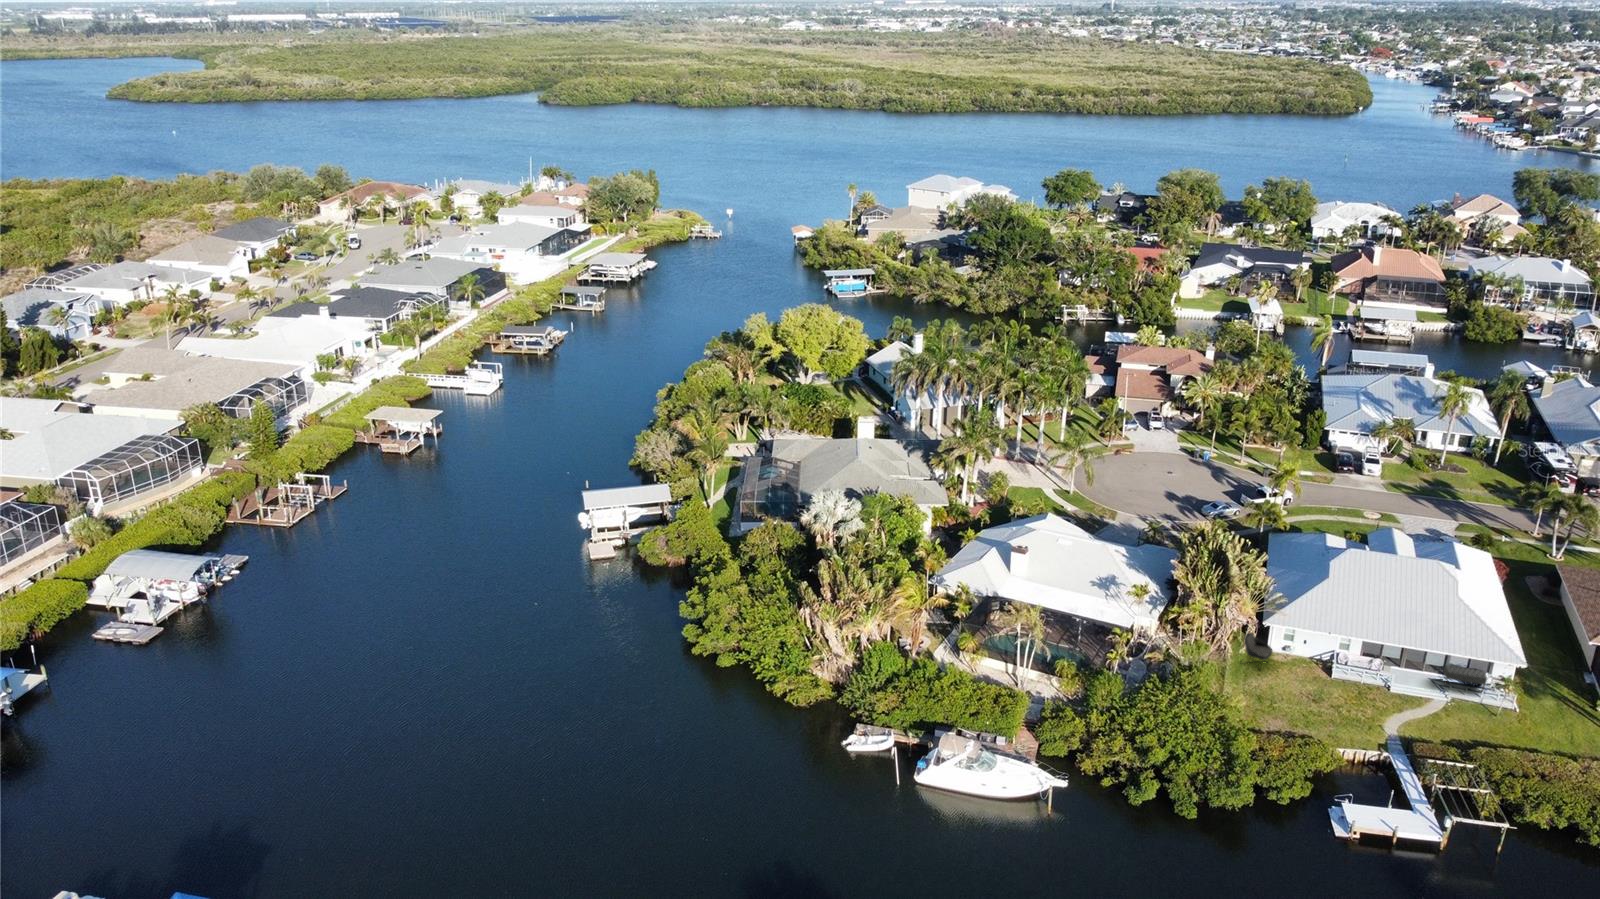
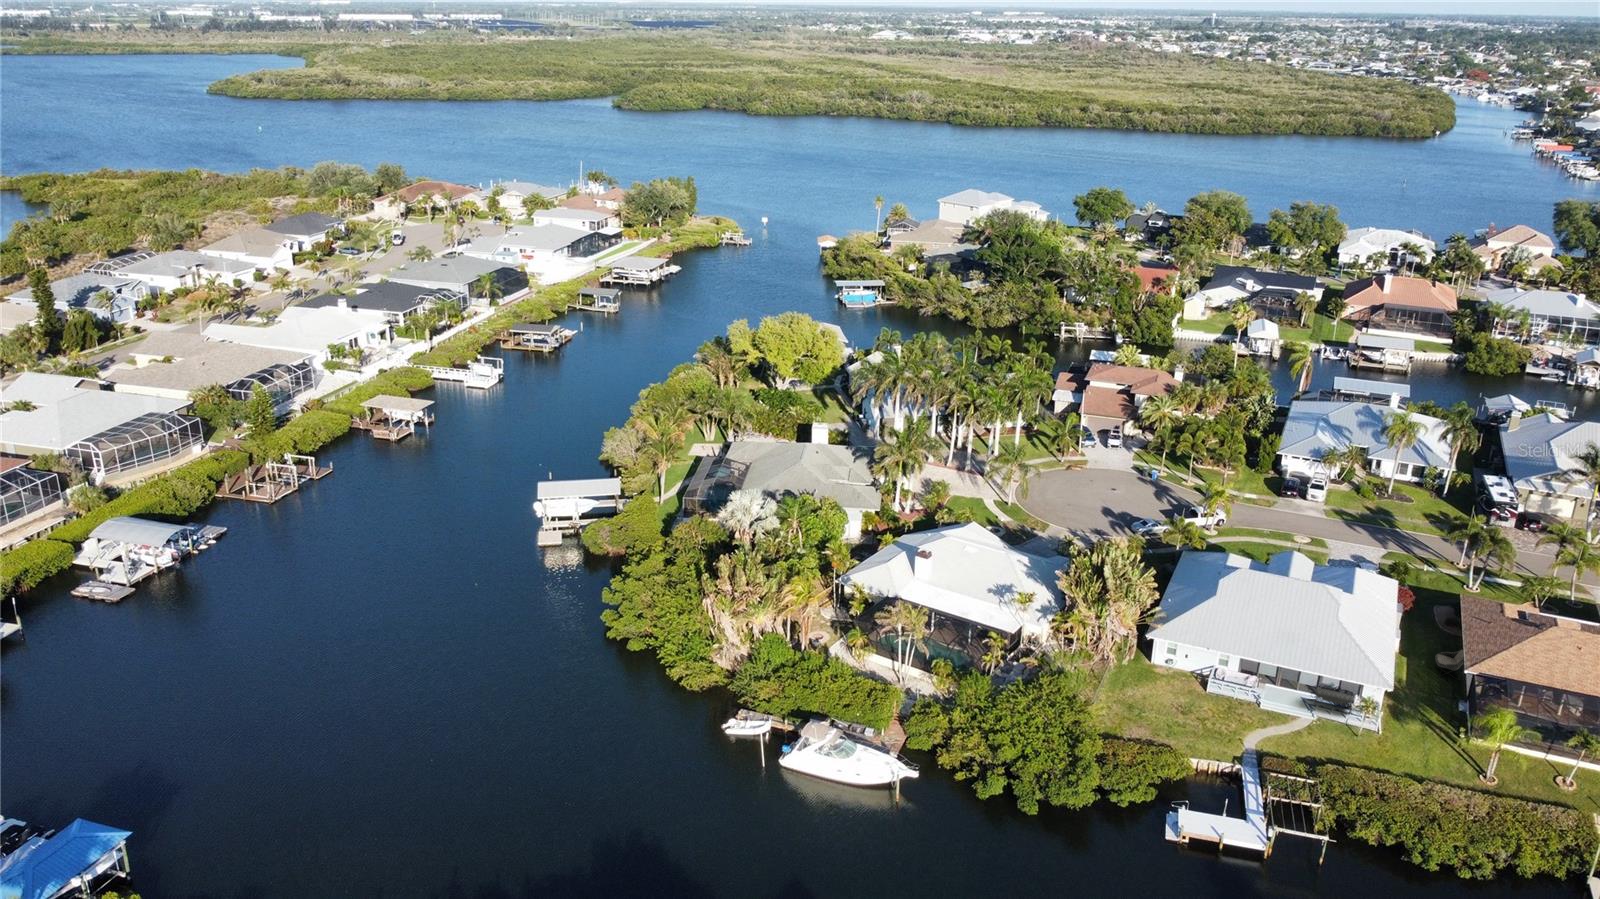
lounge chair: present [1244,633,1272,660] -> present [1435,650,1464,681]

